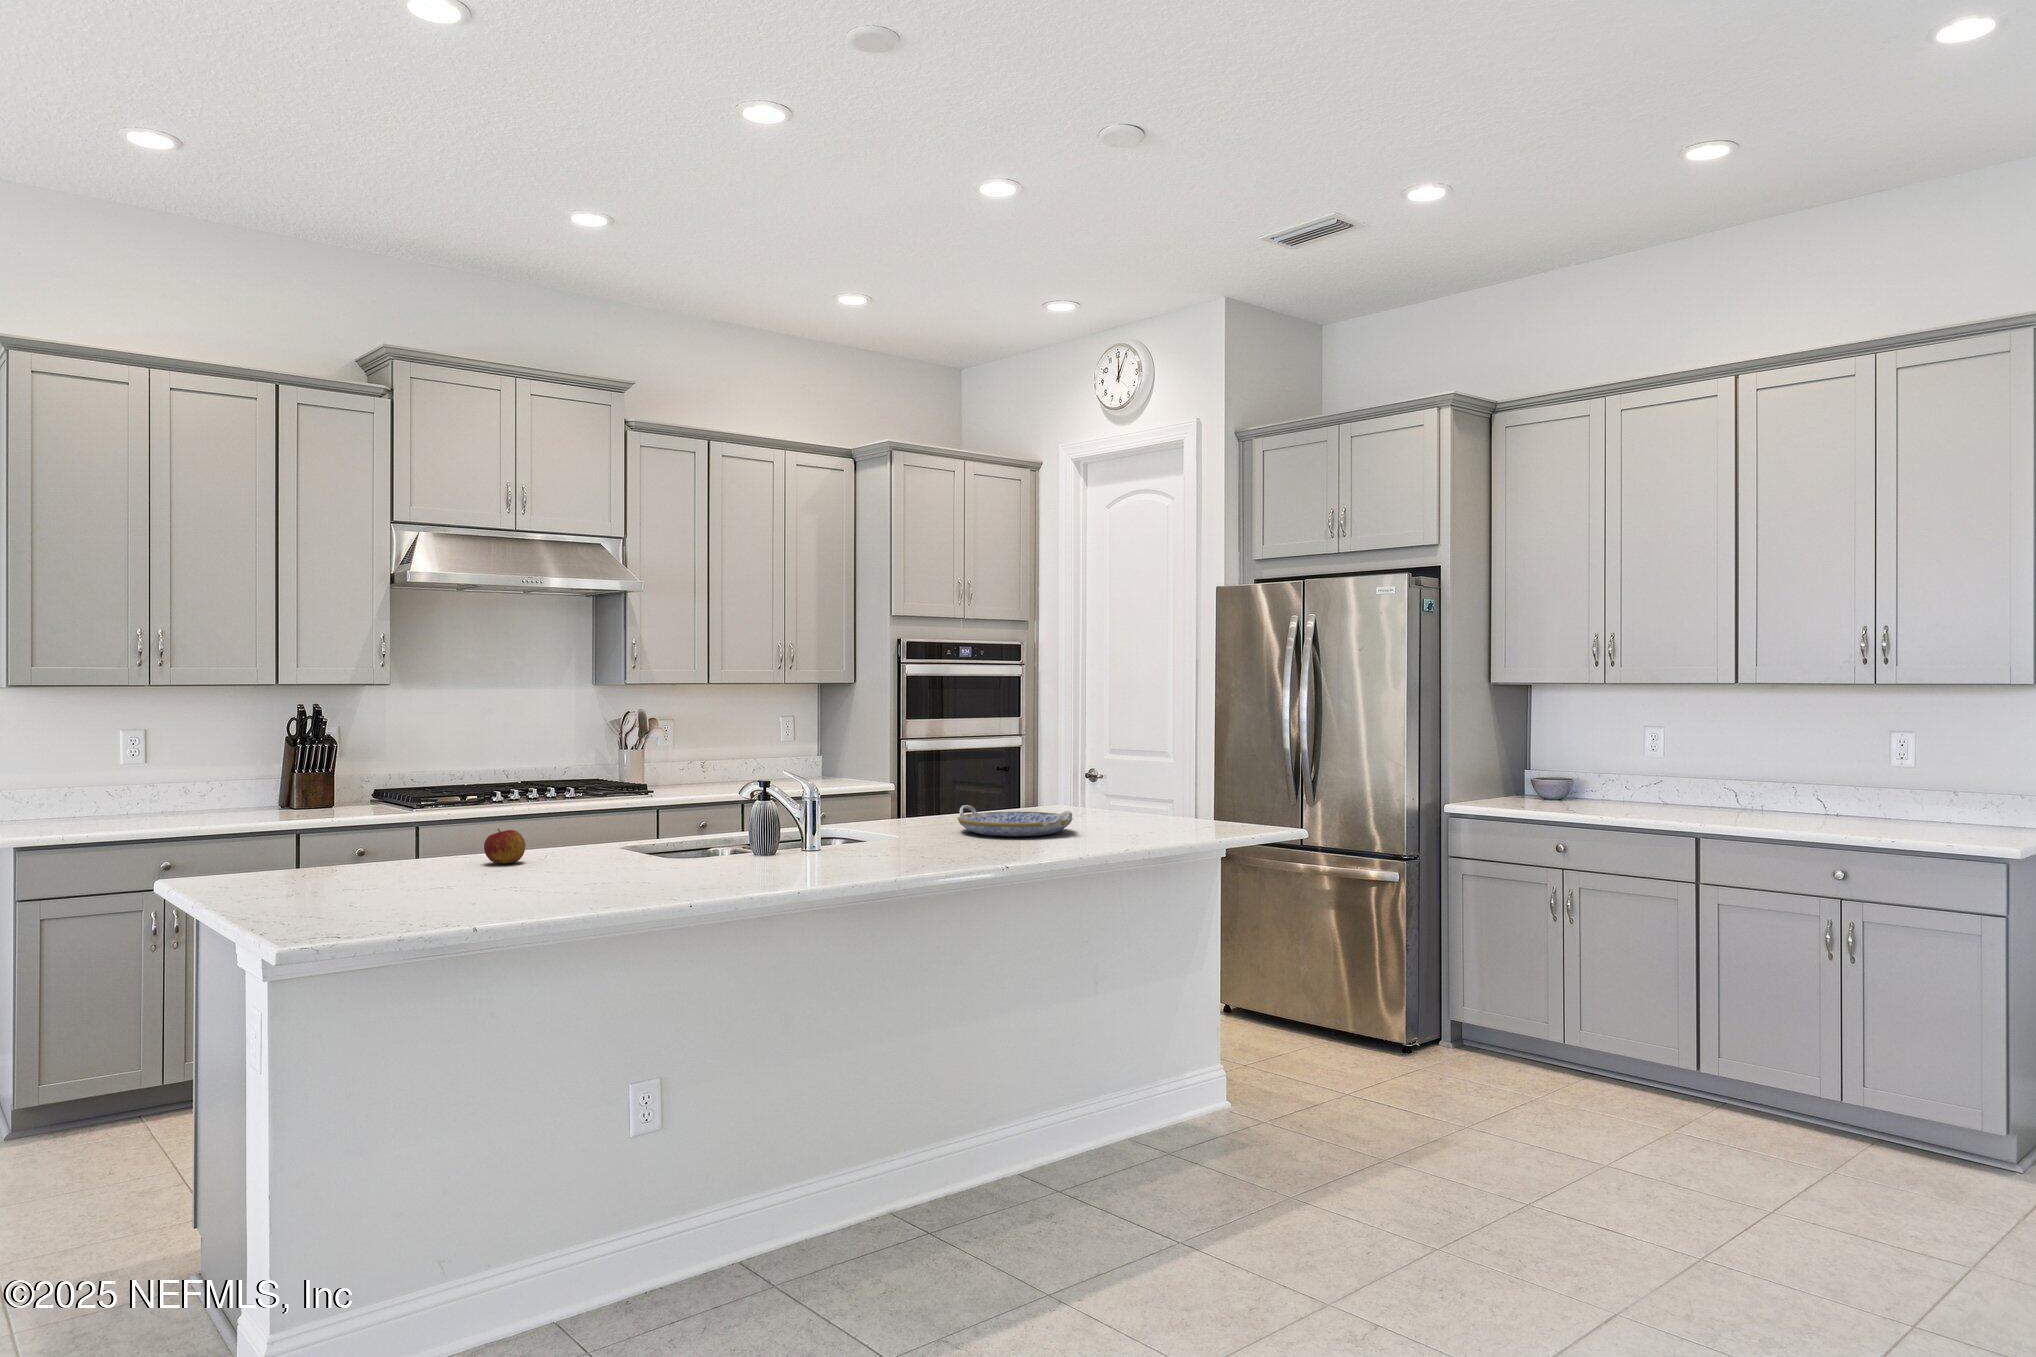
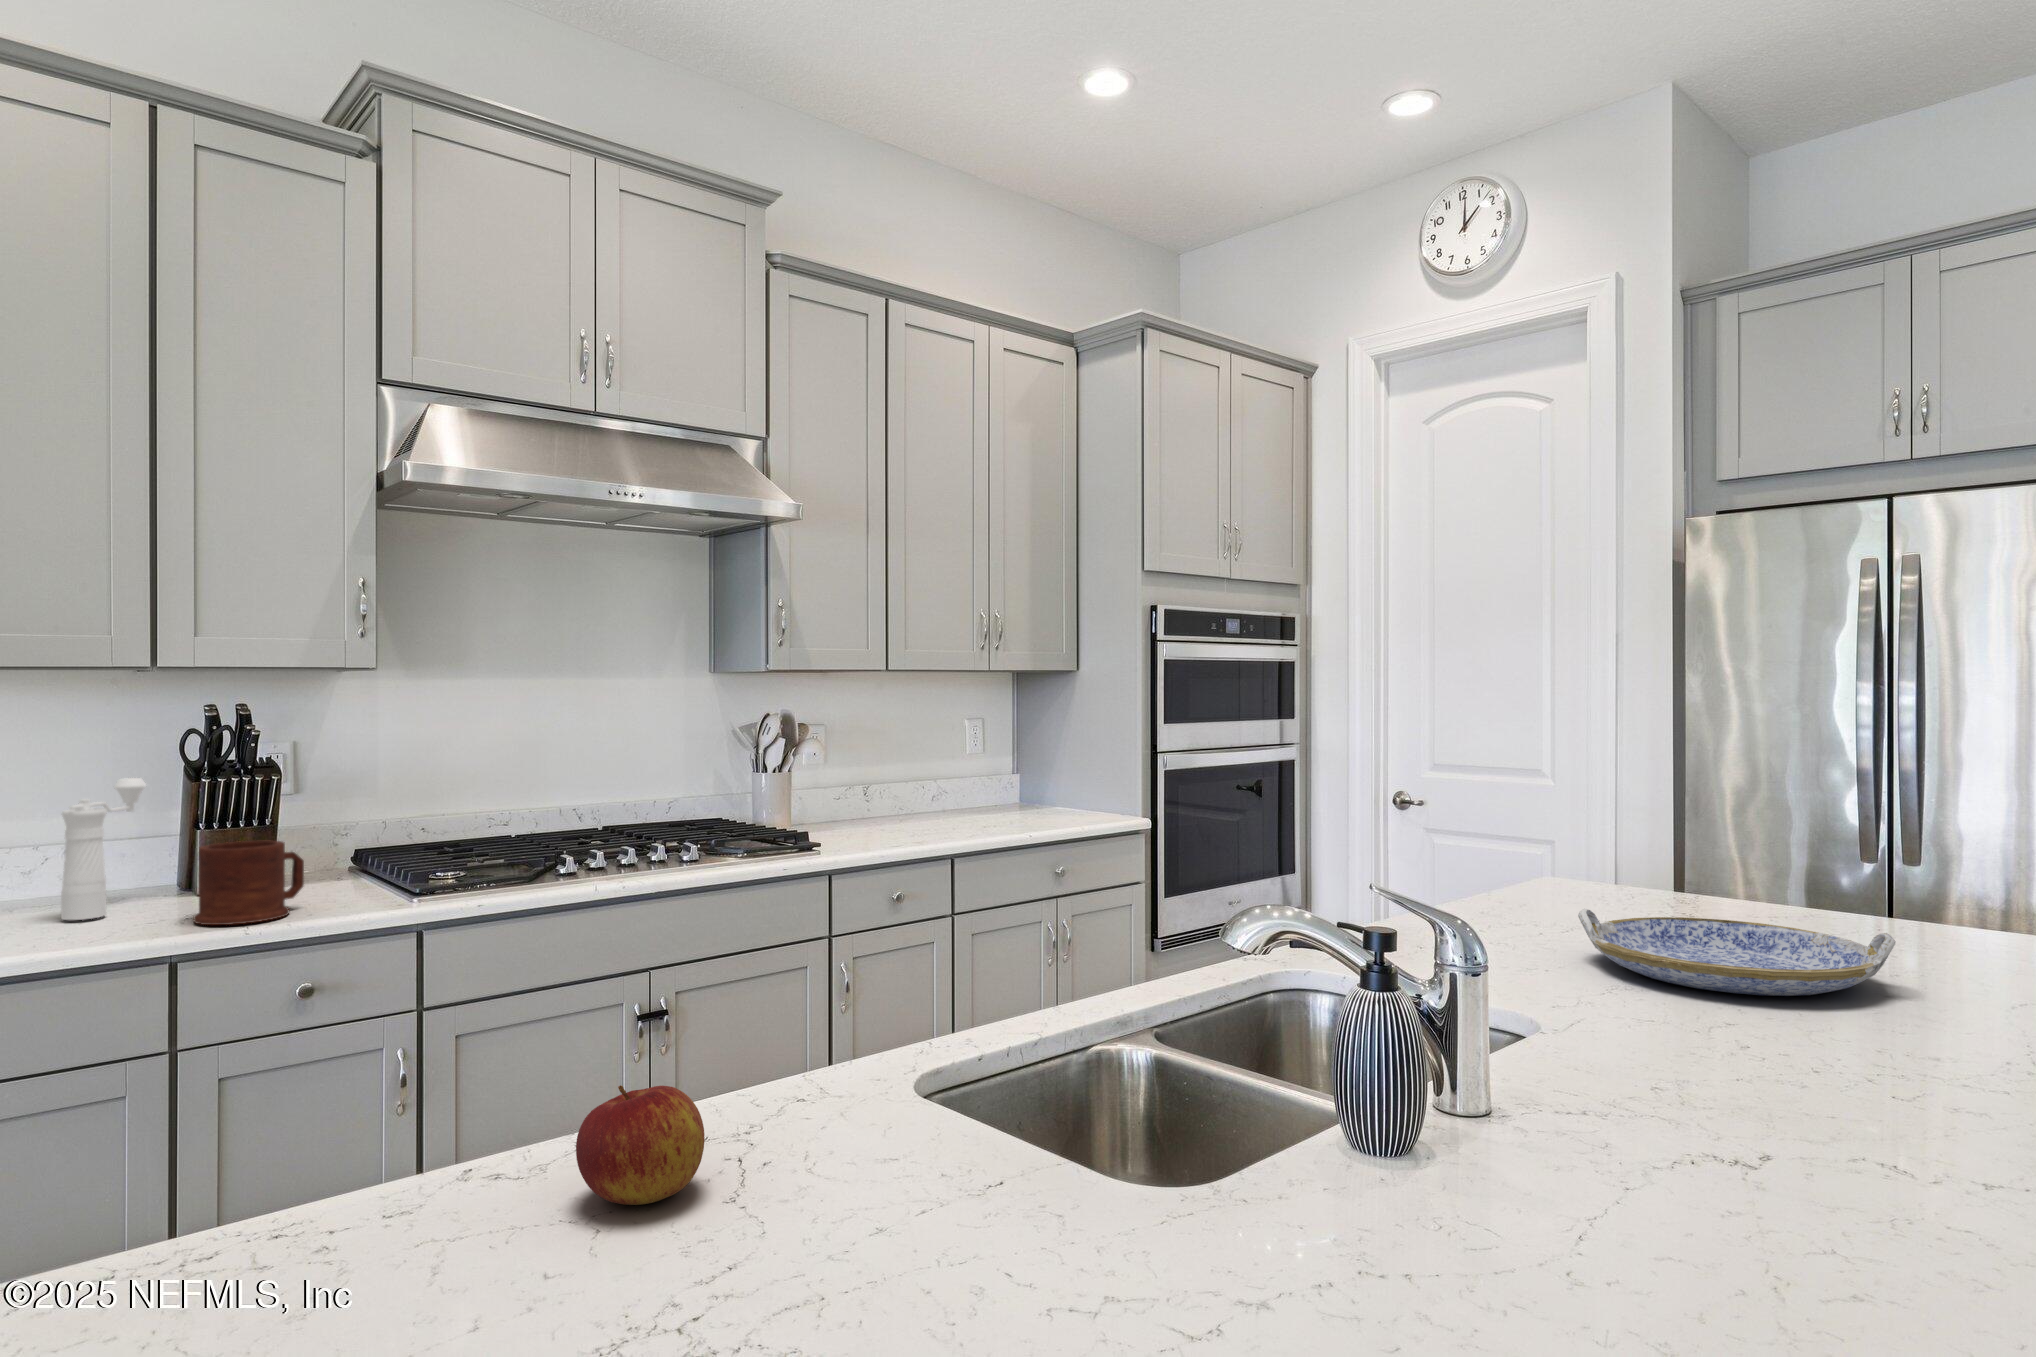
pepper mill: none [232,744,269,816] -> present [61,778,146,920]
mug: none [301,777,355,818] -> present [193,841,304,925]

